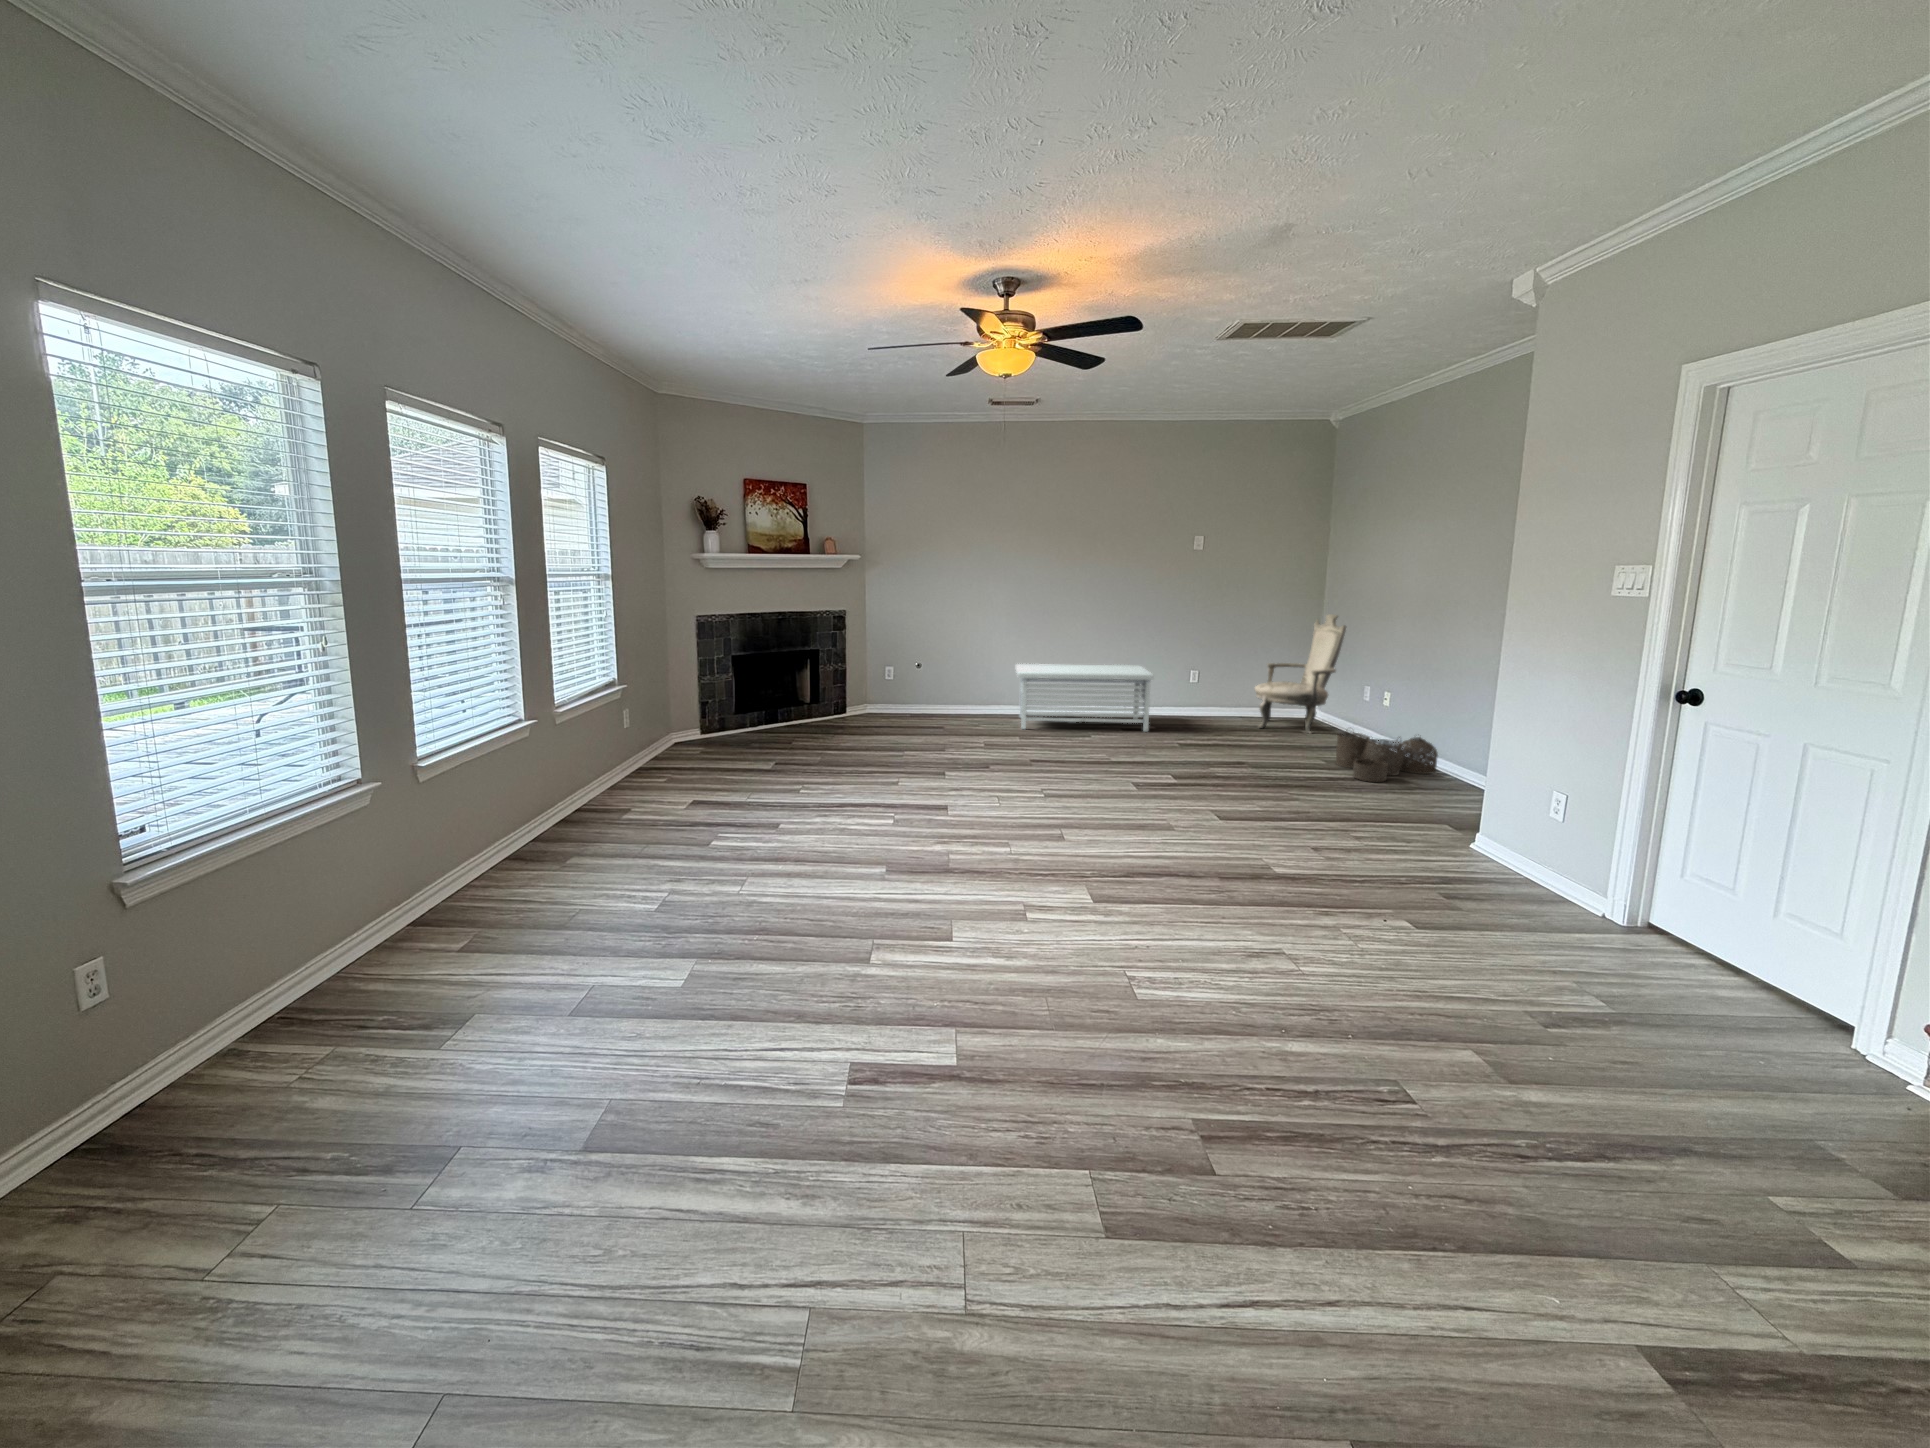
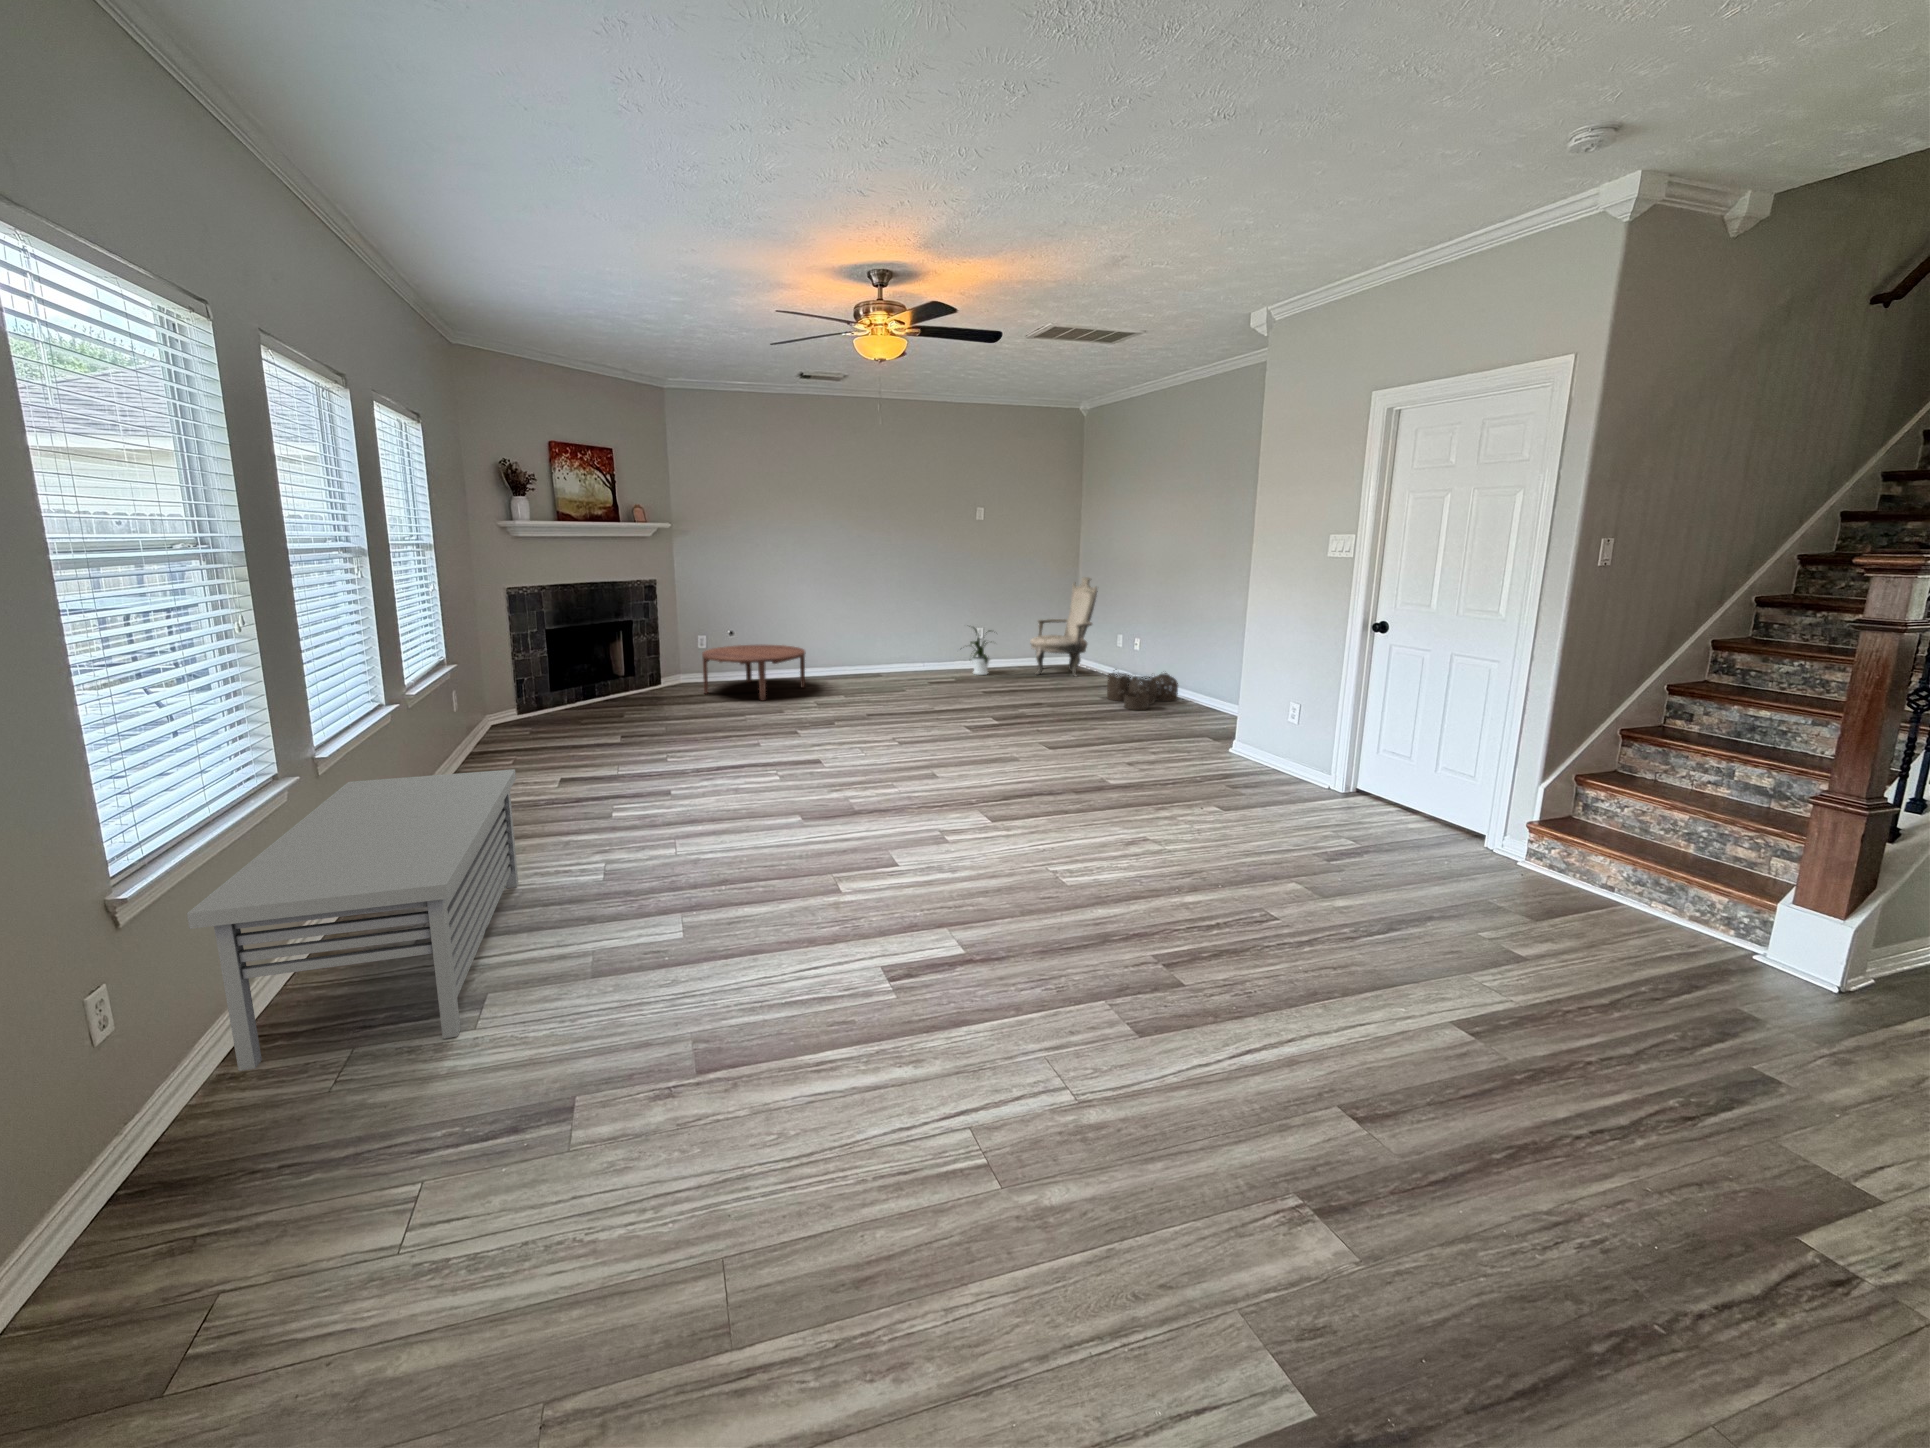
storage bench: present [1016,664,1154,732] -> present [187,769,518,1071]
house plant: none [1164,667,1215,724] -> present [971,628,991,675]
coffee table: none [877,678,983,737] -> present [702,645,806,700]

